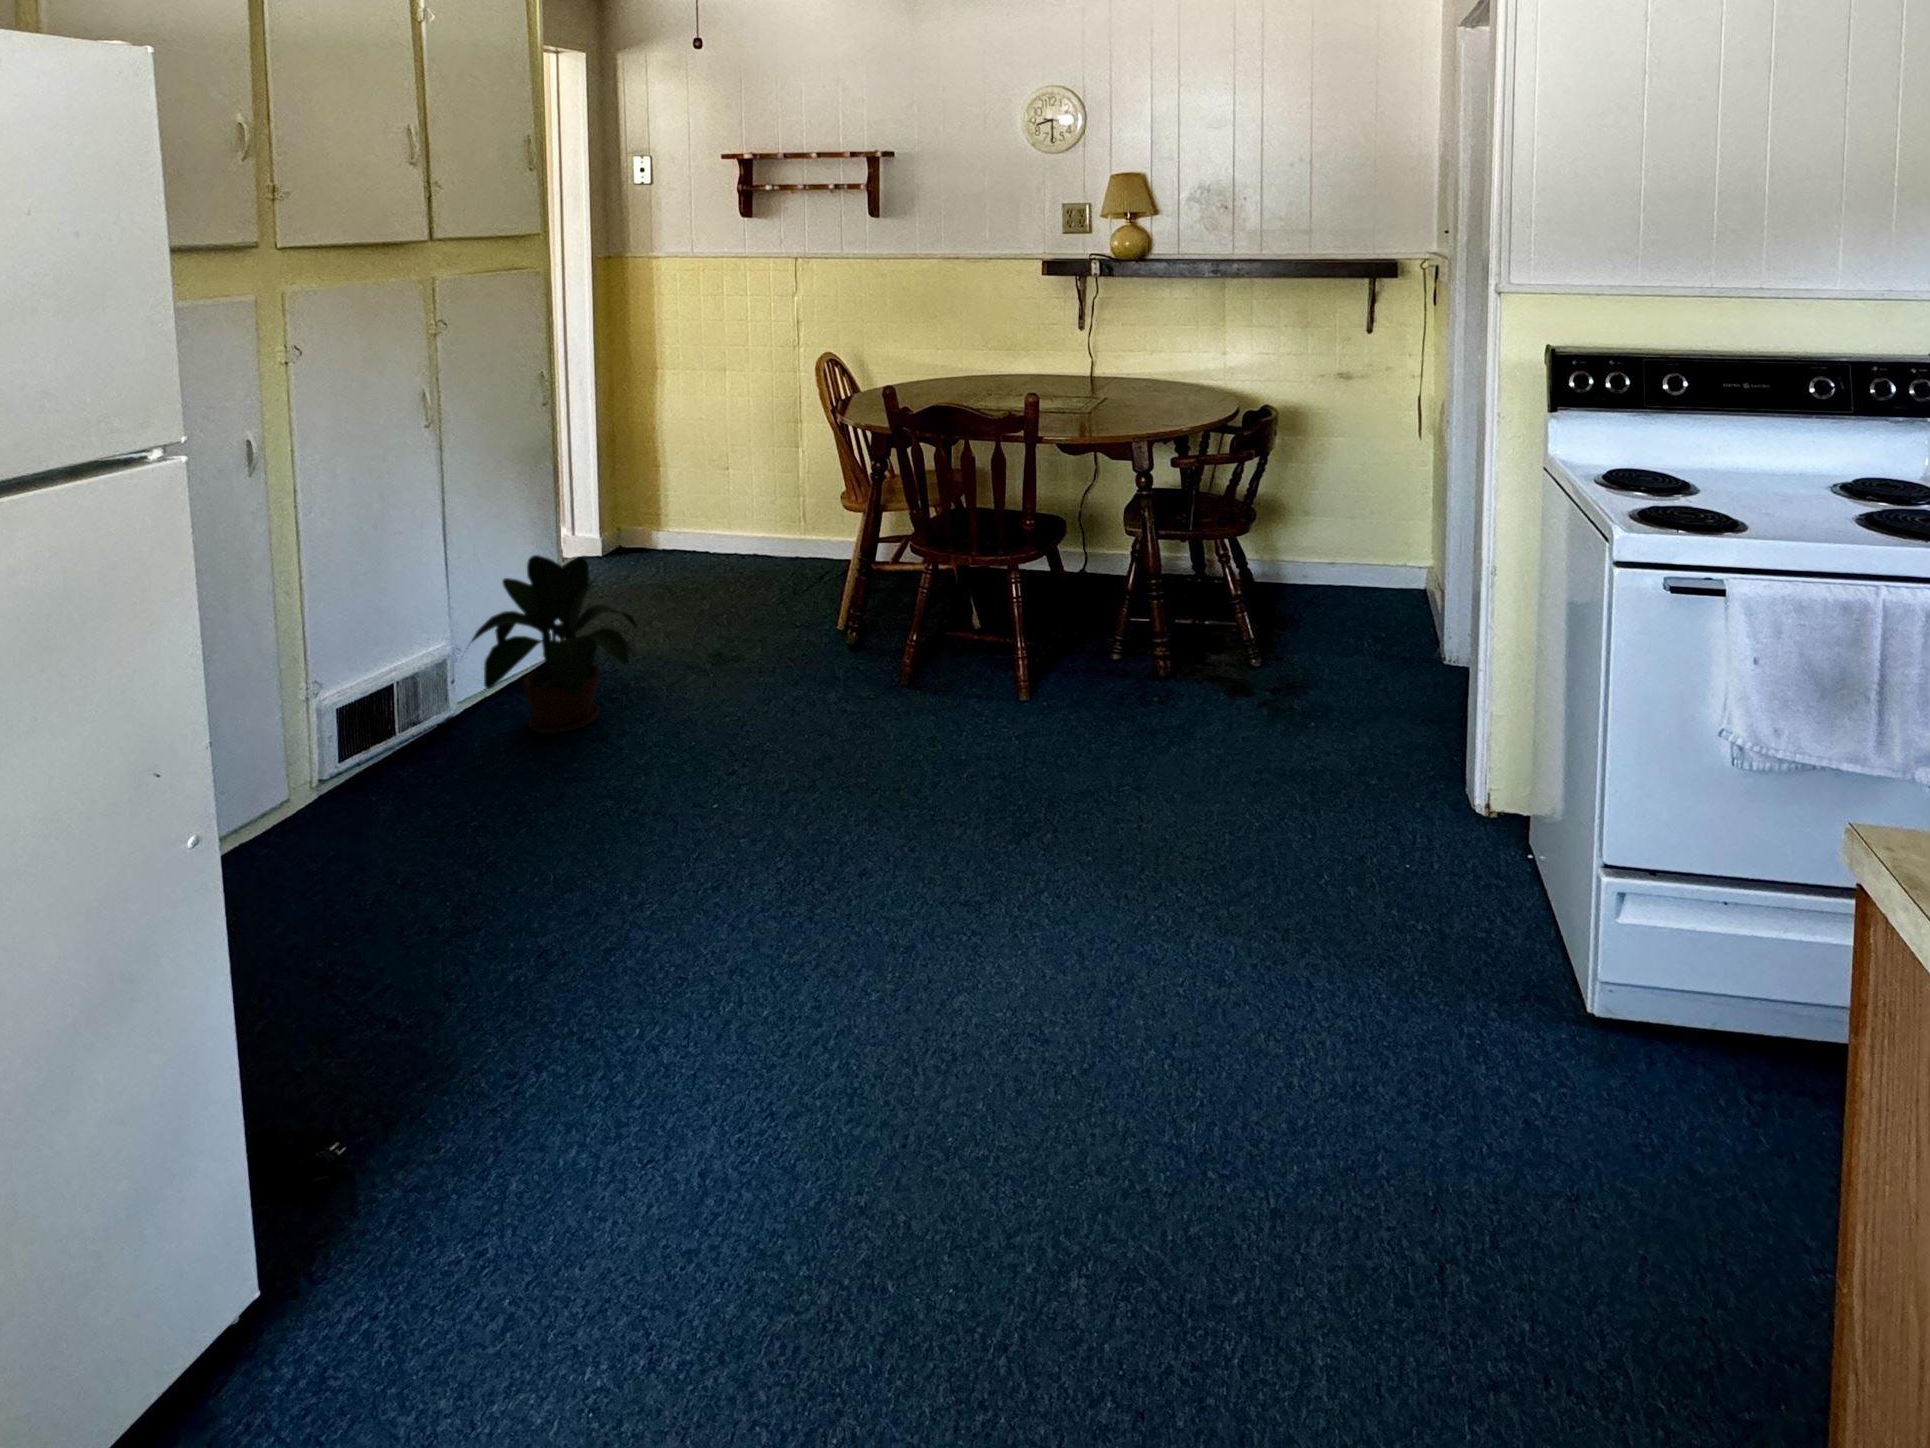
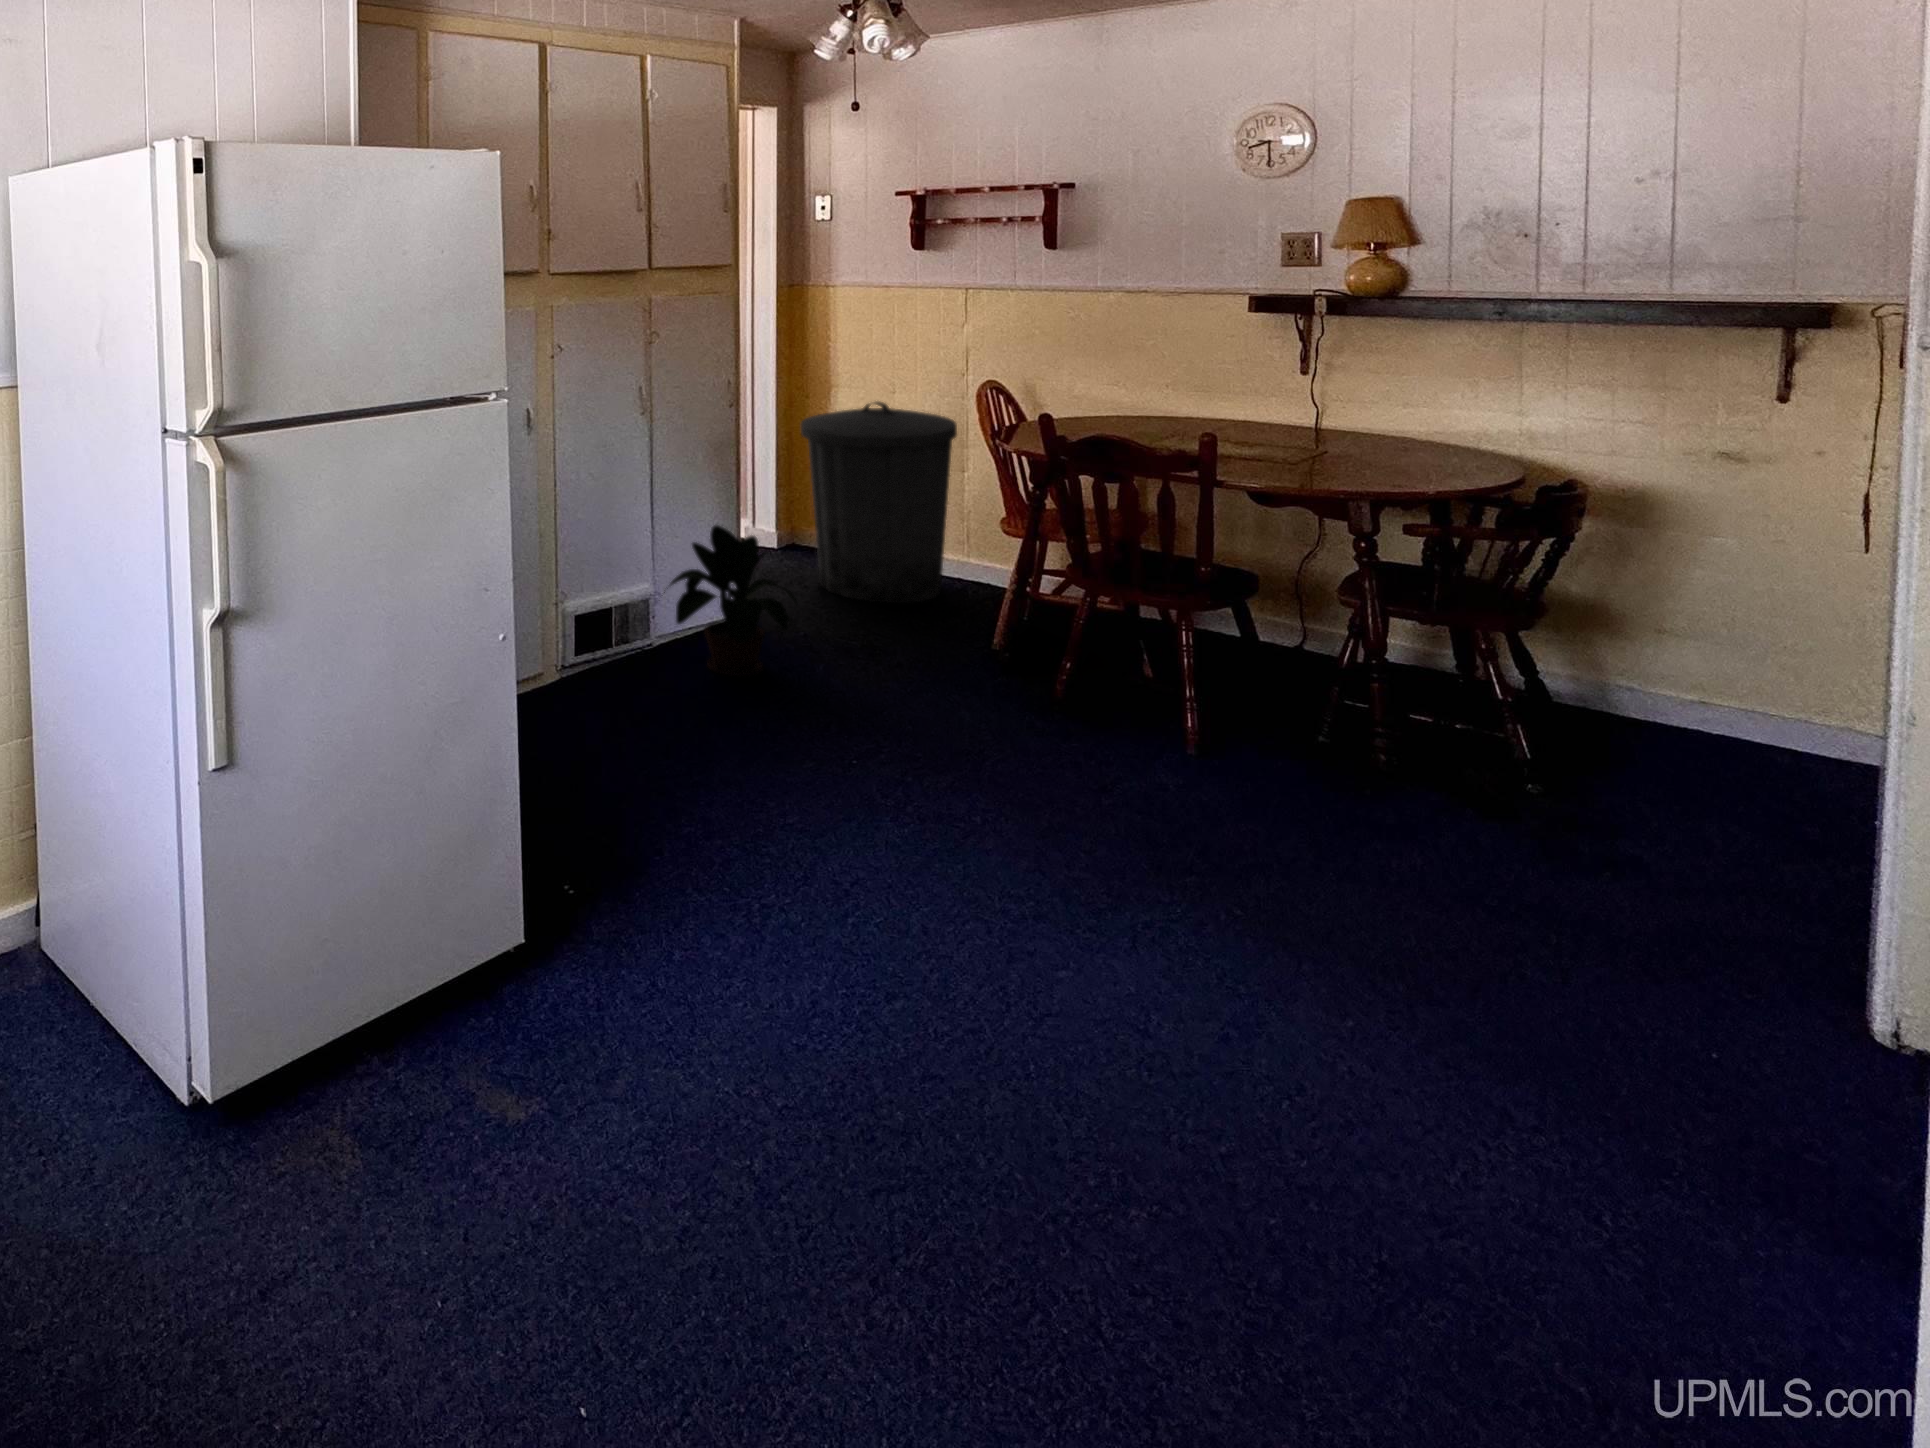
trash can: none [628,381,793,598] -> present [801,402,957,603]

